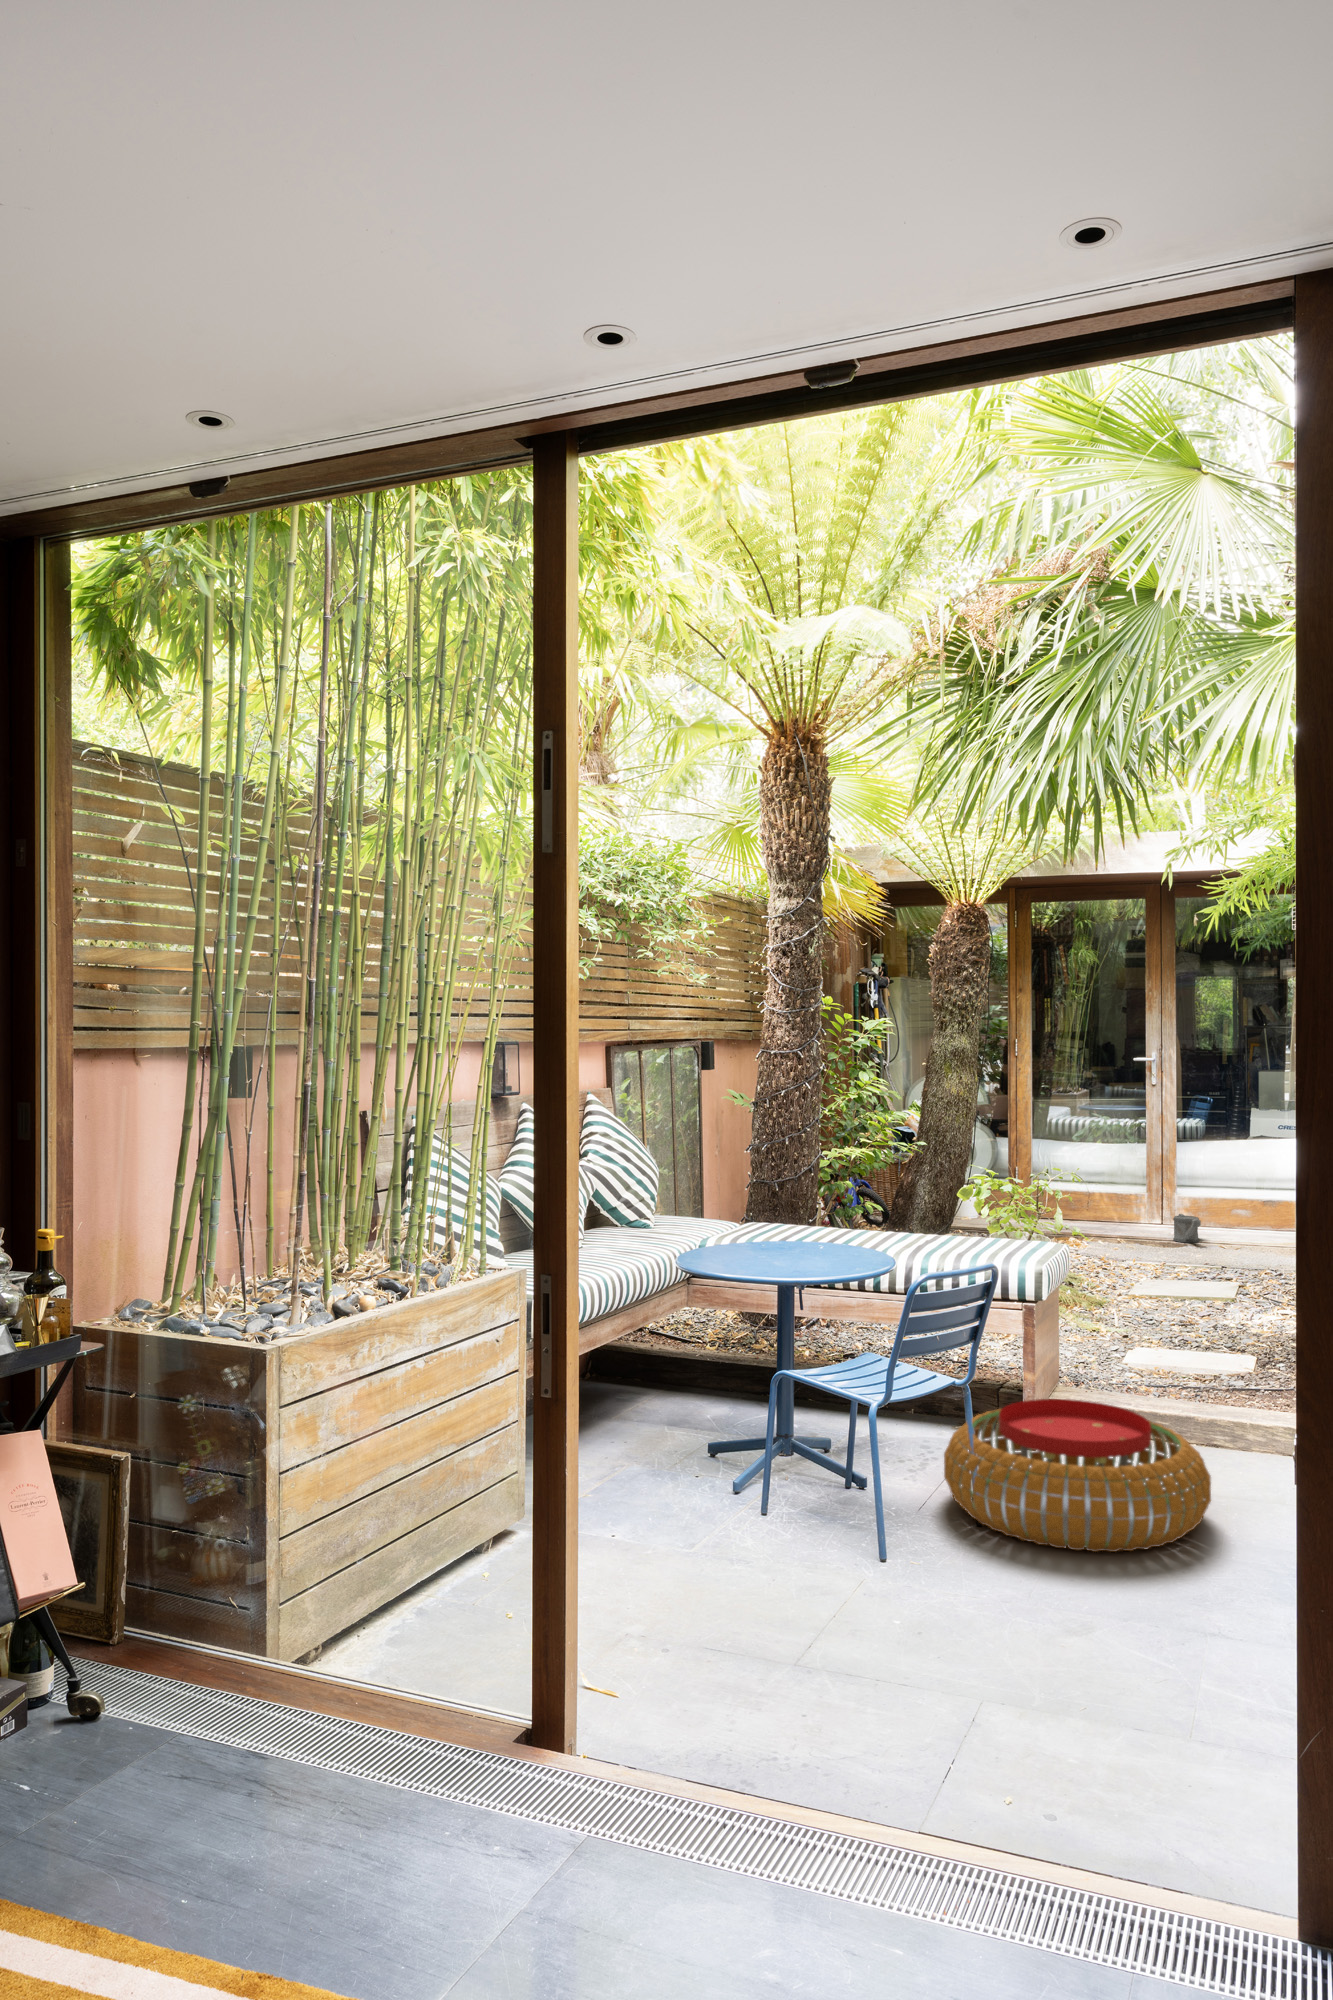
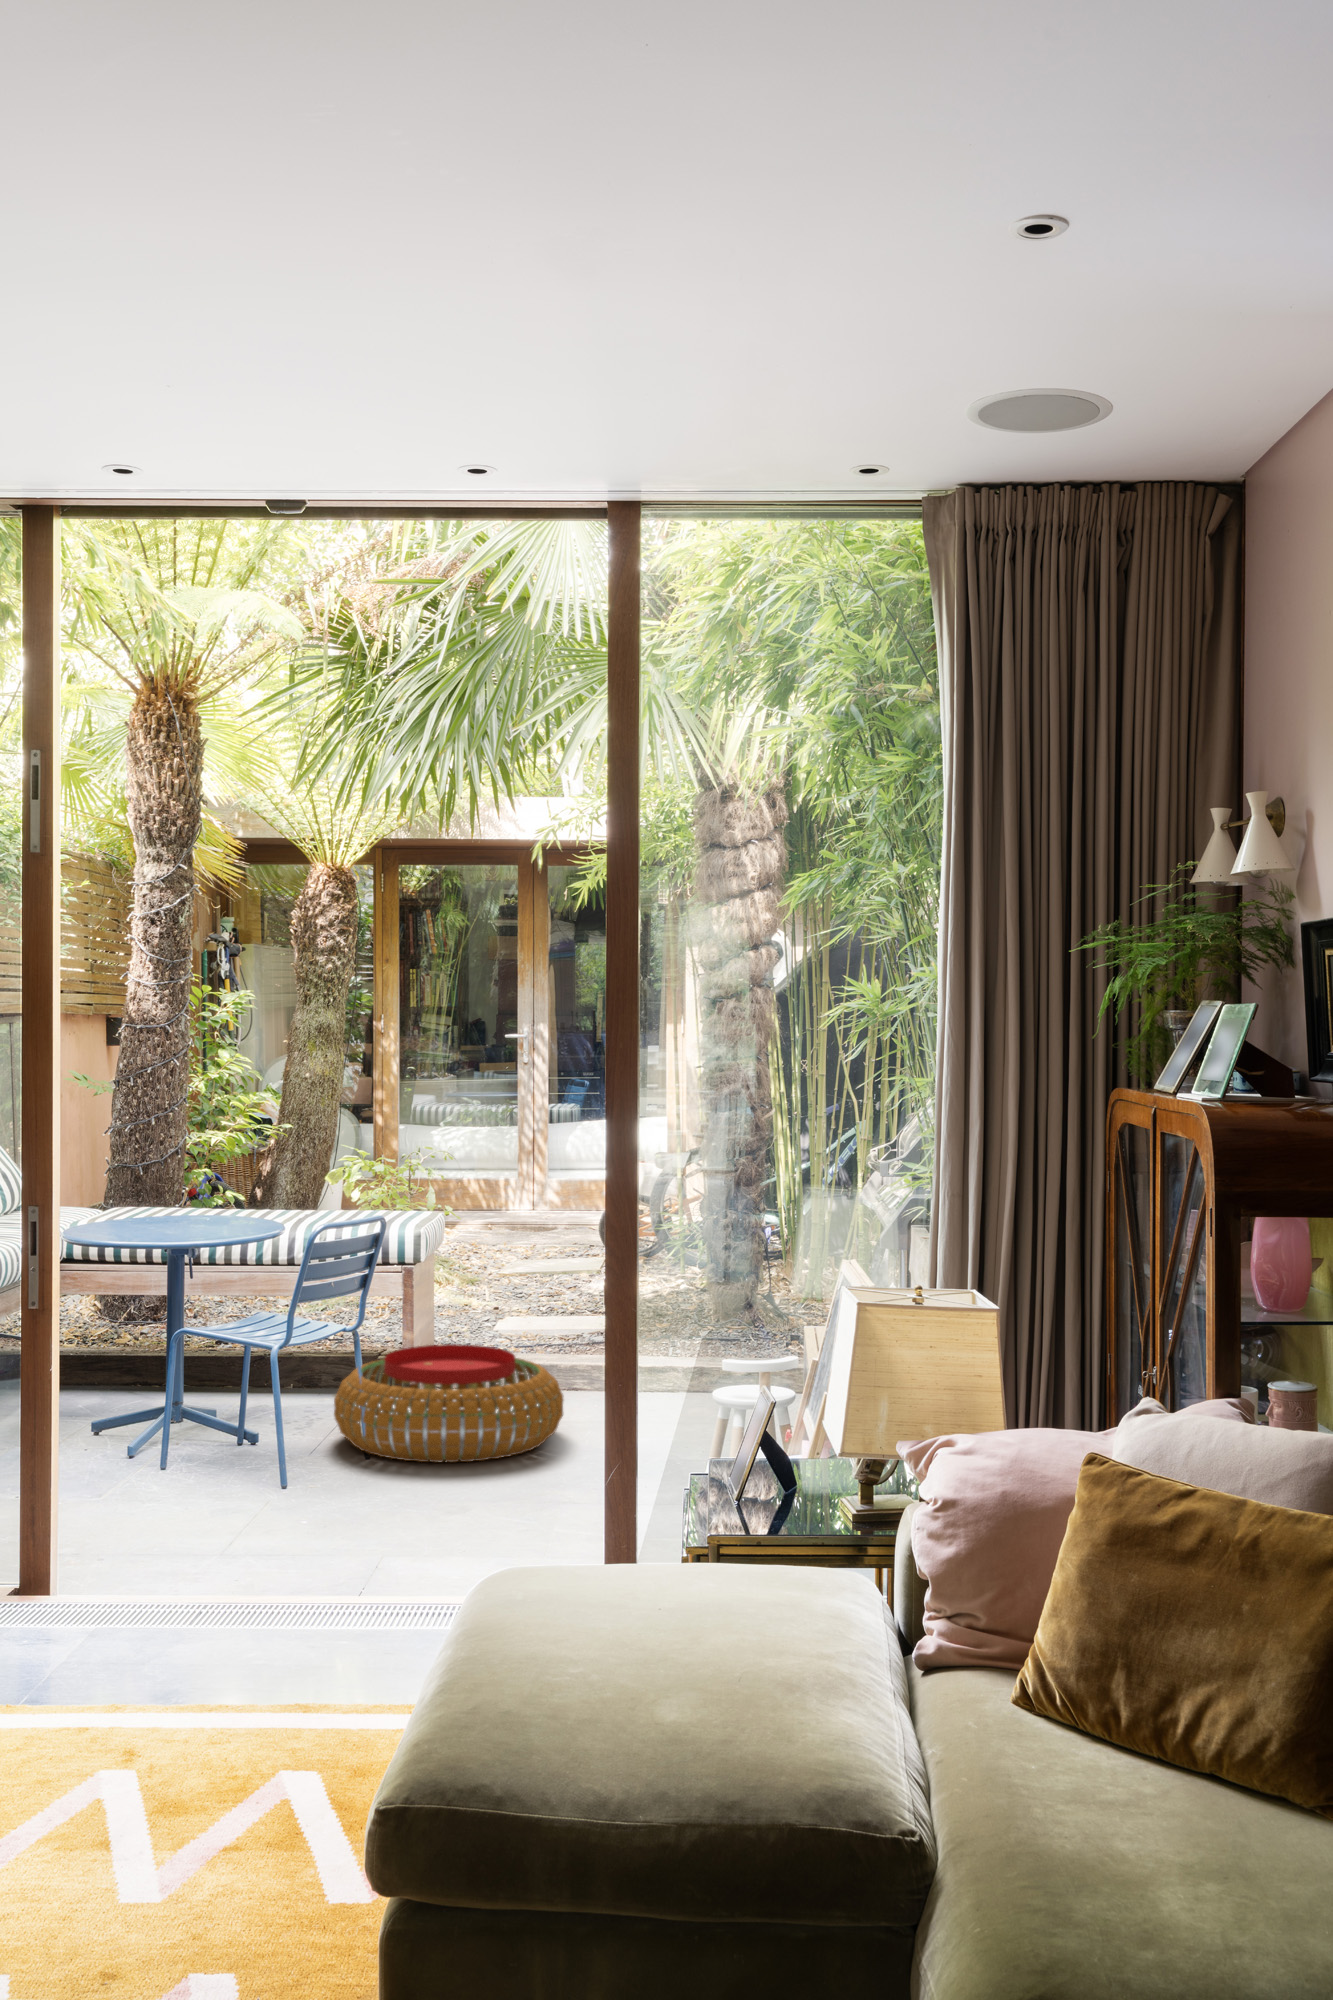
watering can: present [1173,1214,1201,1243] -> none [541,1197,567,1225]

